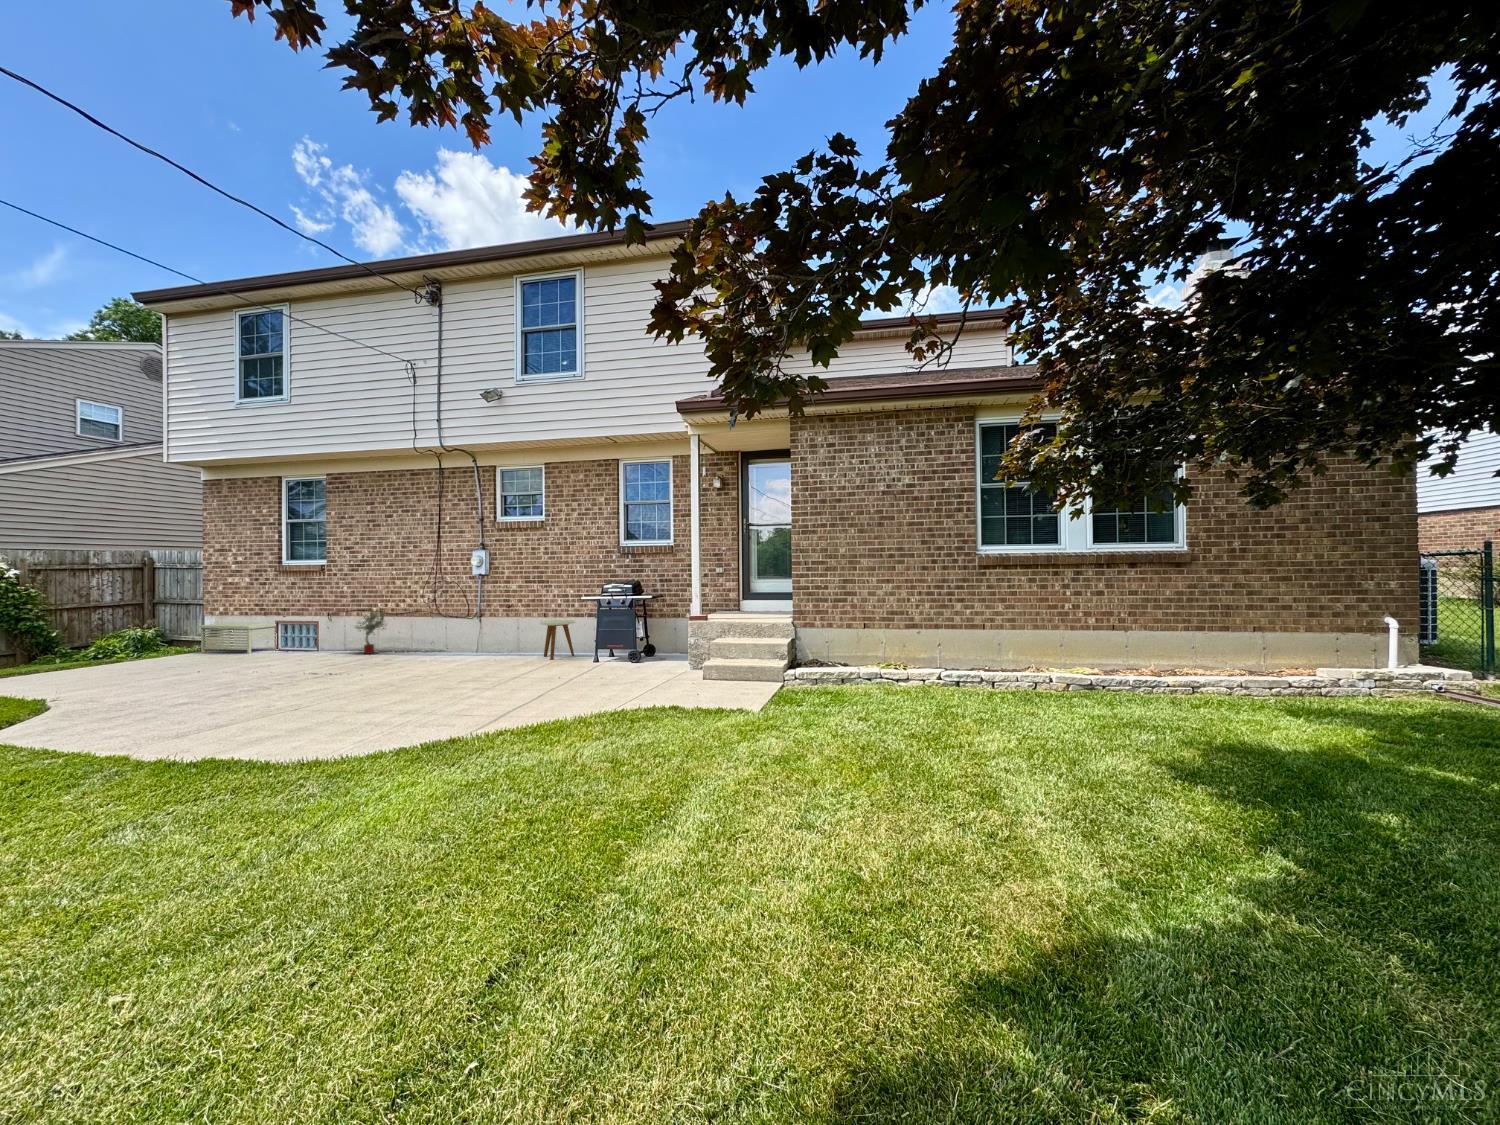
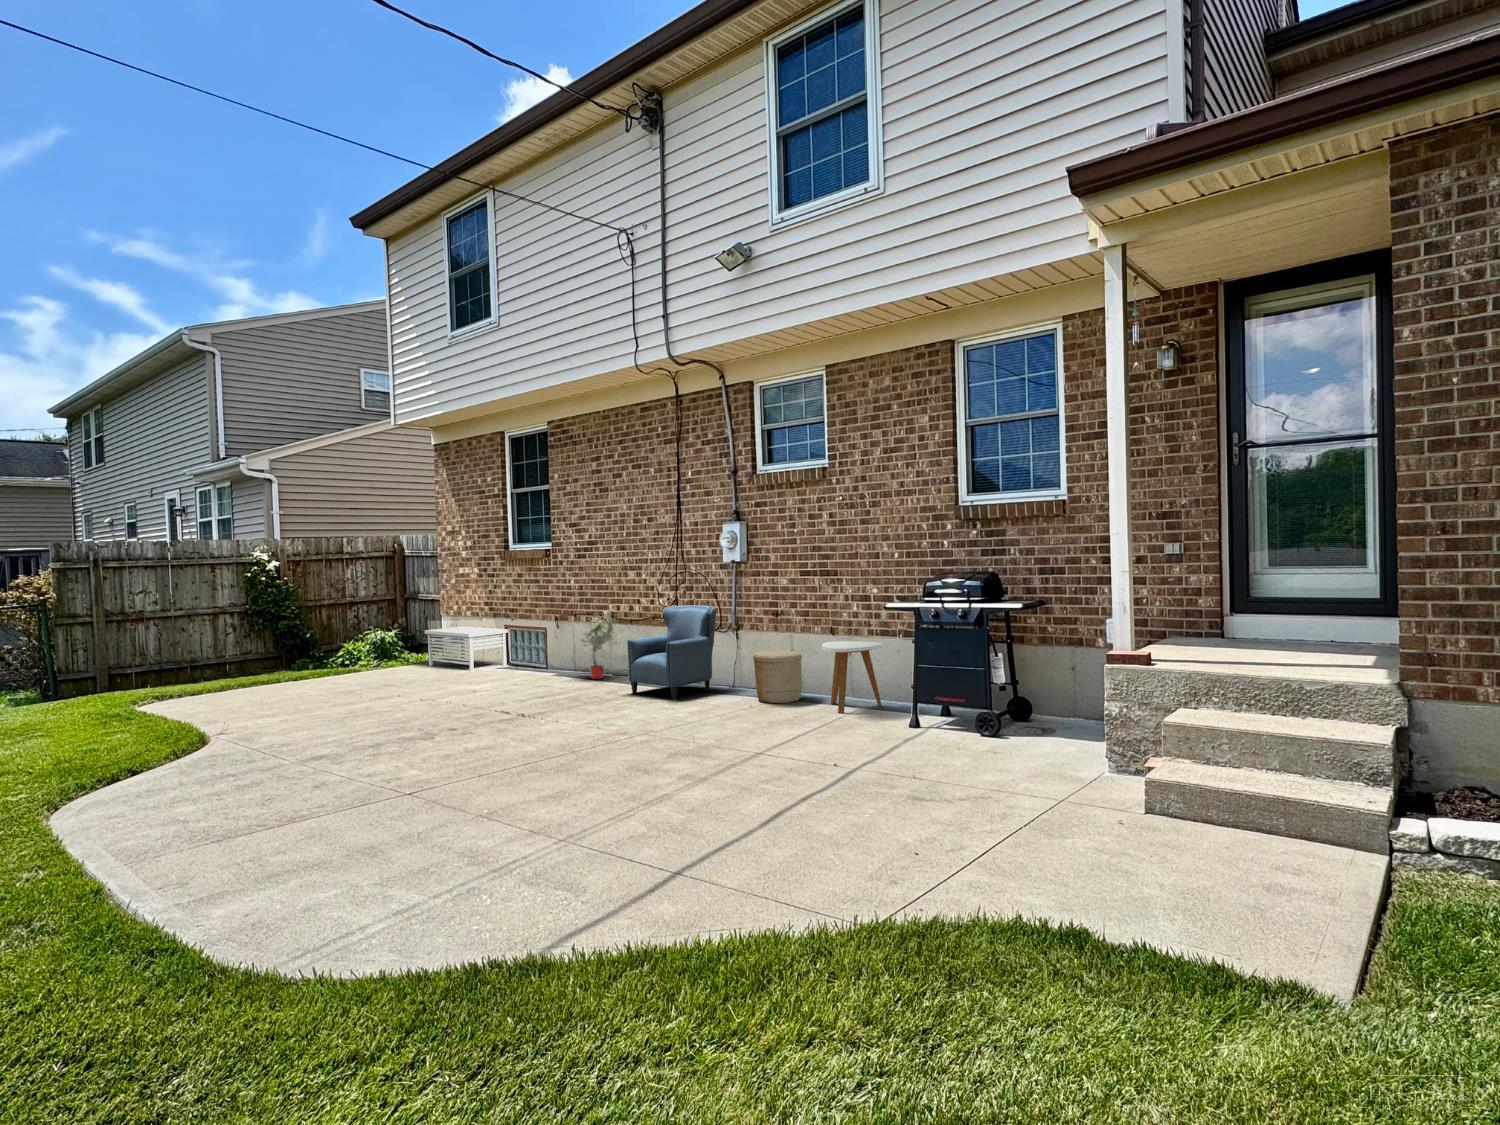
armchair: none [403,602,466,660] -> present [627,605,716,700]
woven basket: none [494,628,525,658] -> present [753,651,802,703]

